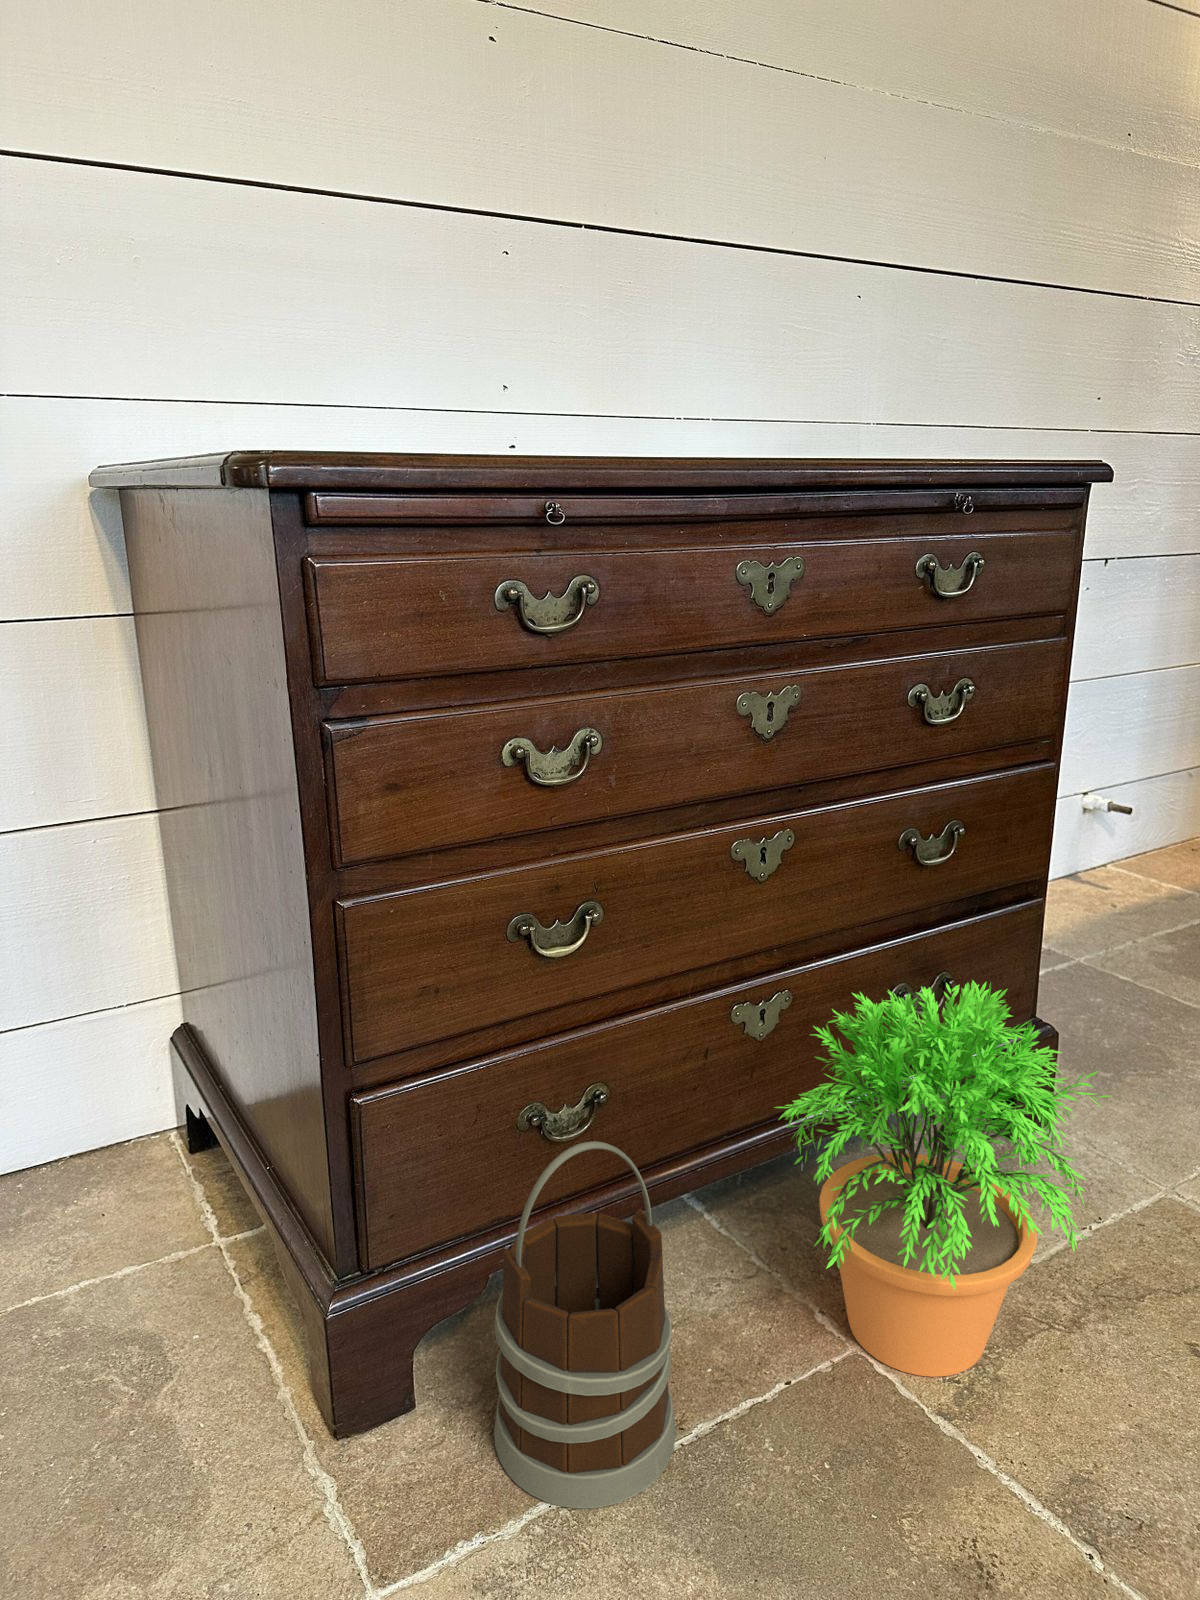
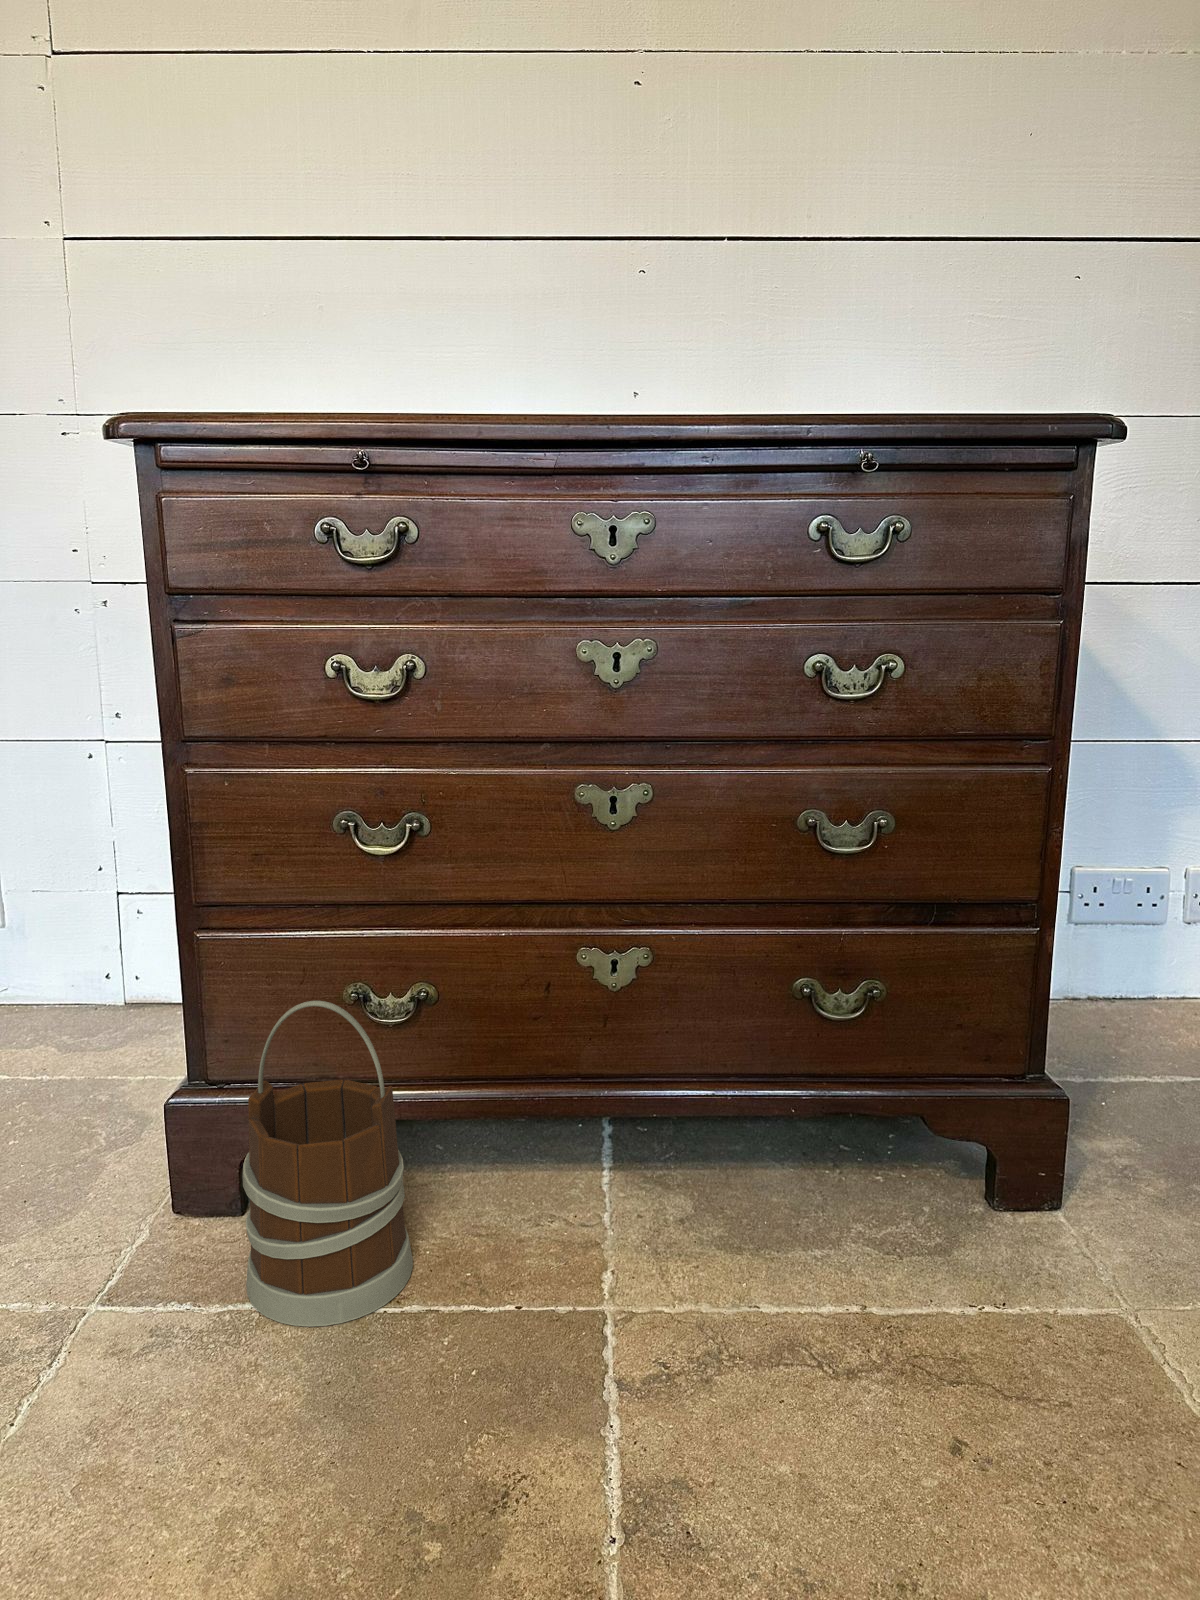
potted plant: present [775,980,1111,1377] -> none [533,943,856,1362]

